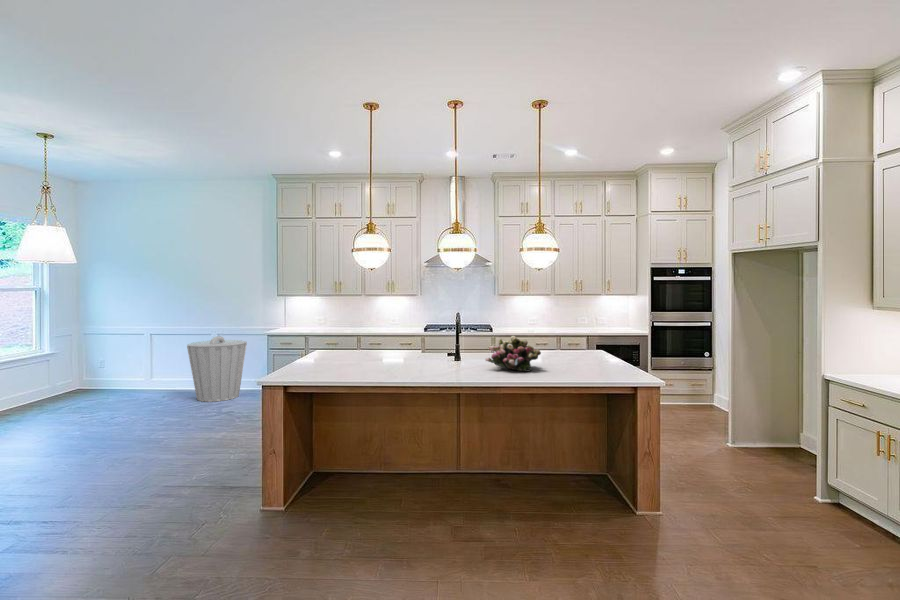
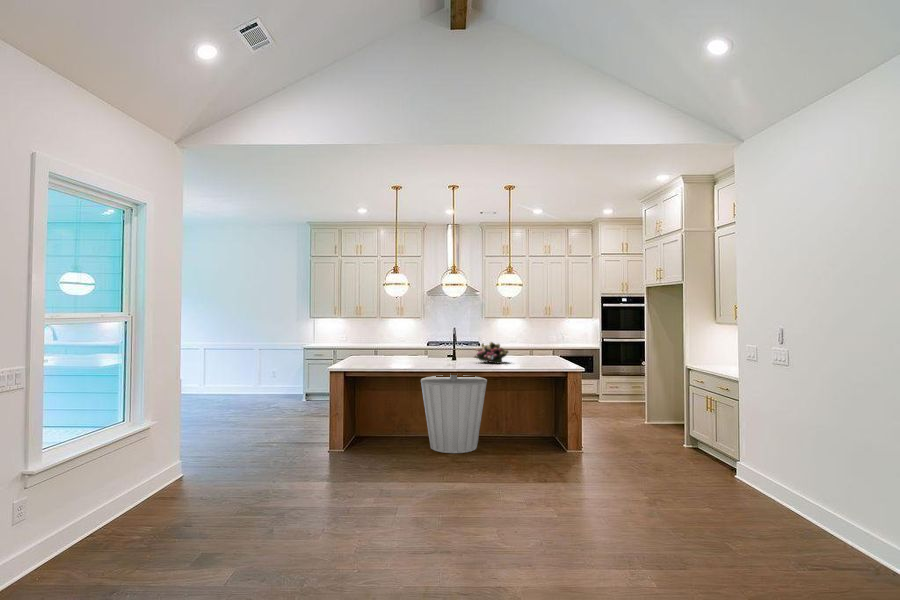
trash can: present [187,336,247,402] -> present [421,374,487,453]

